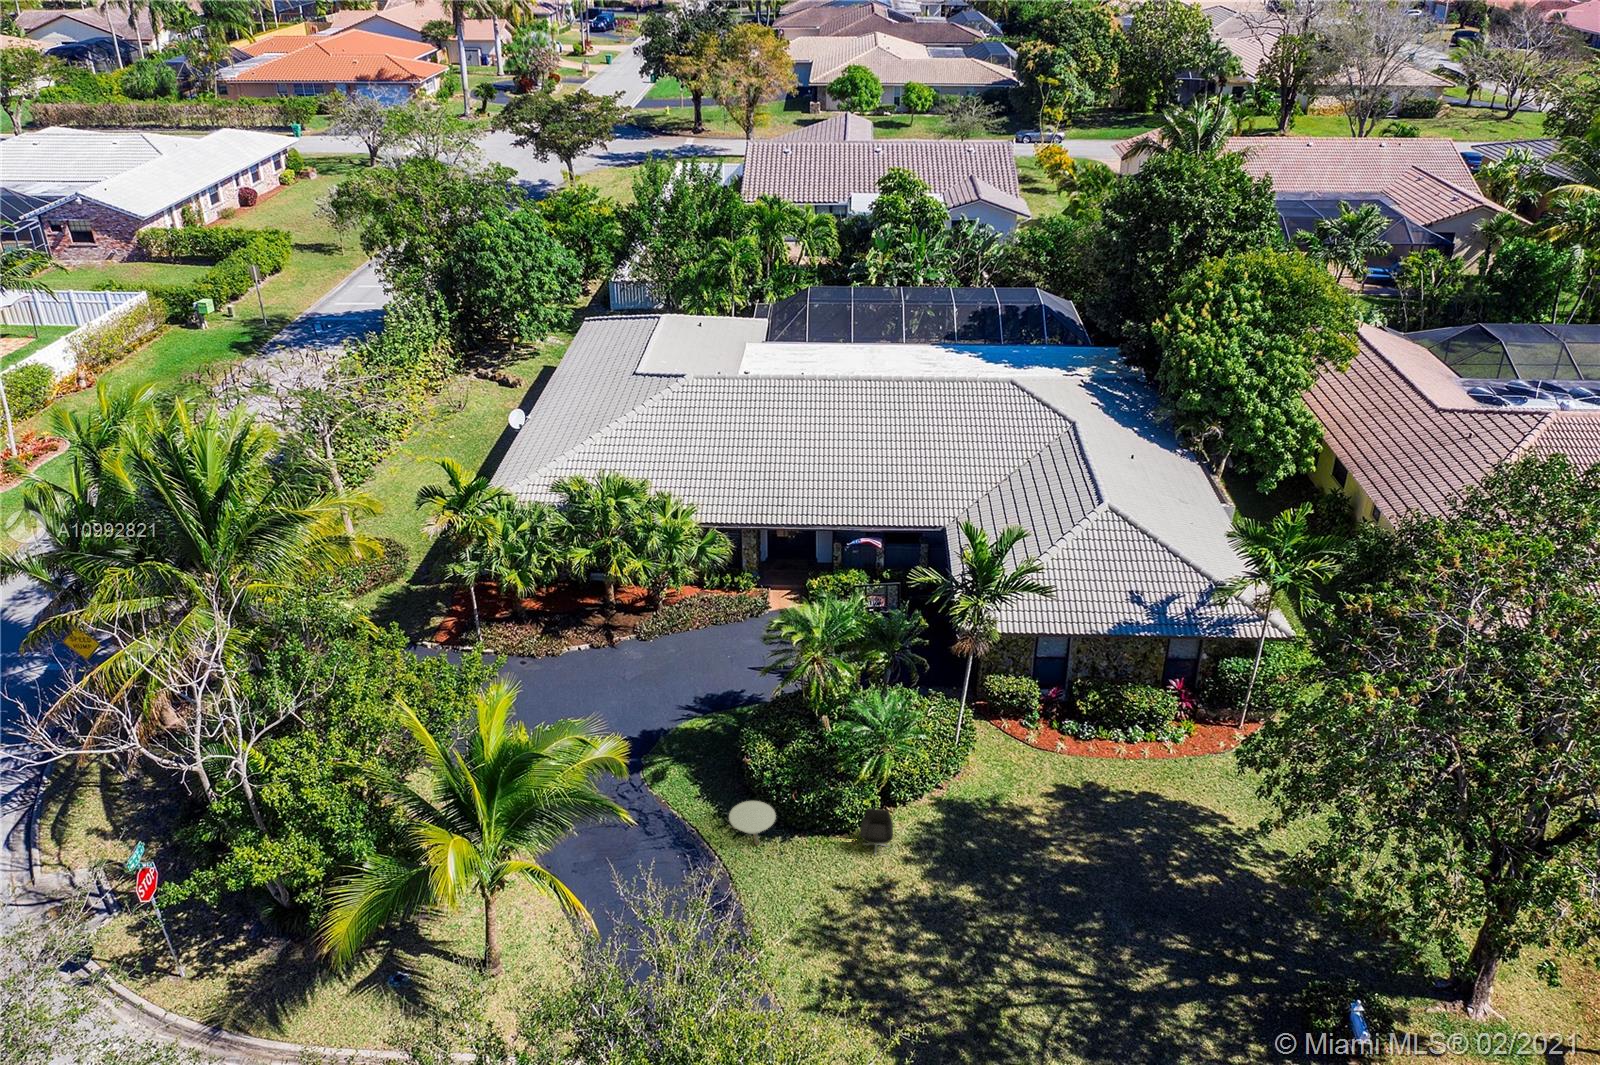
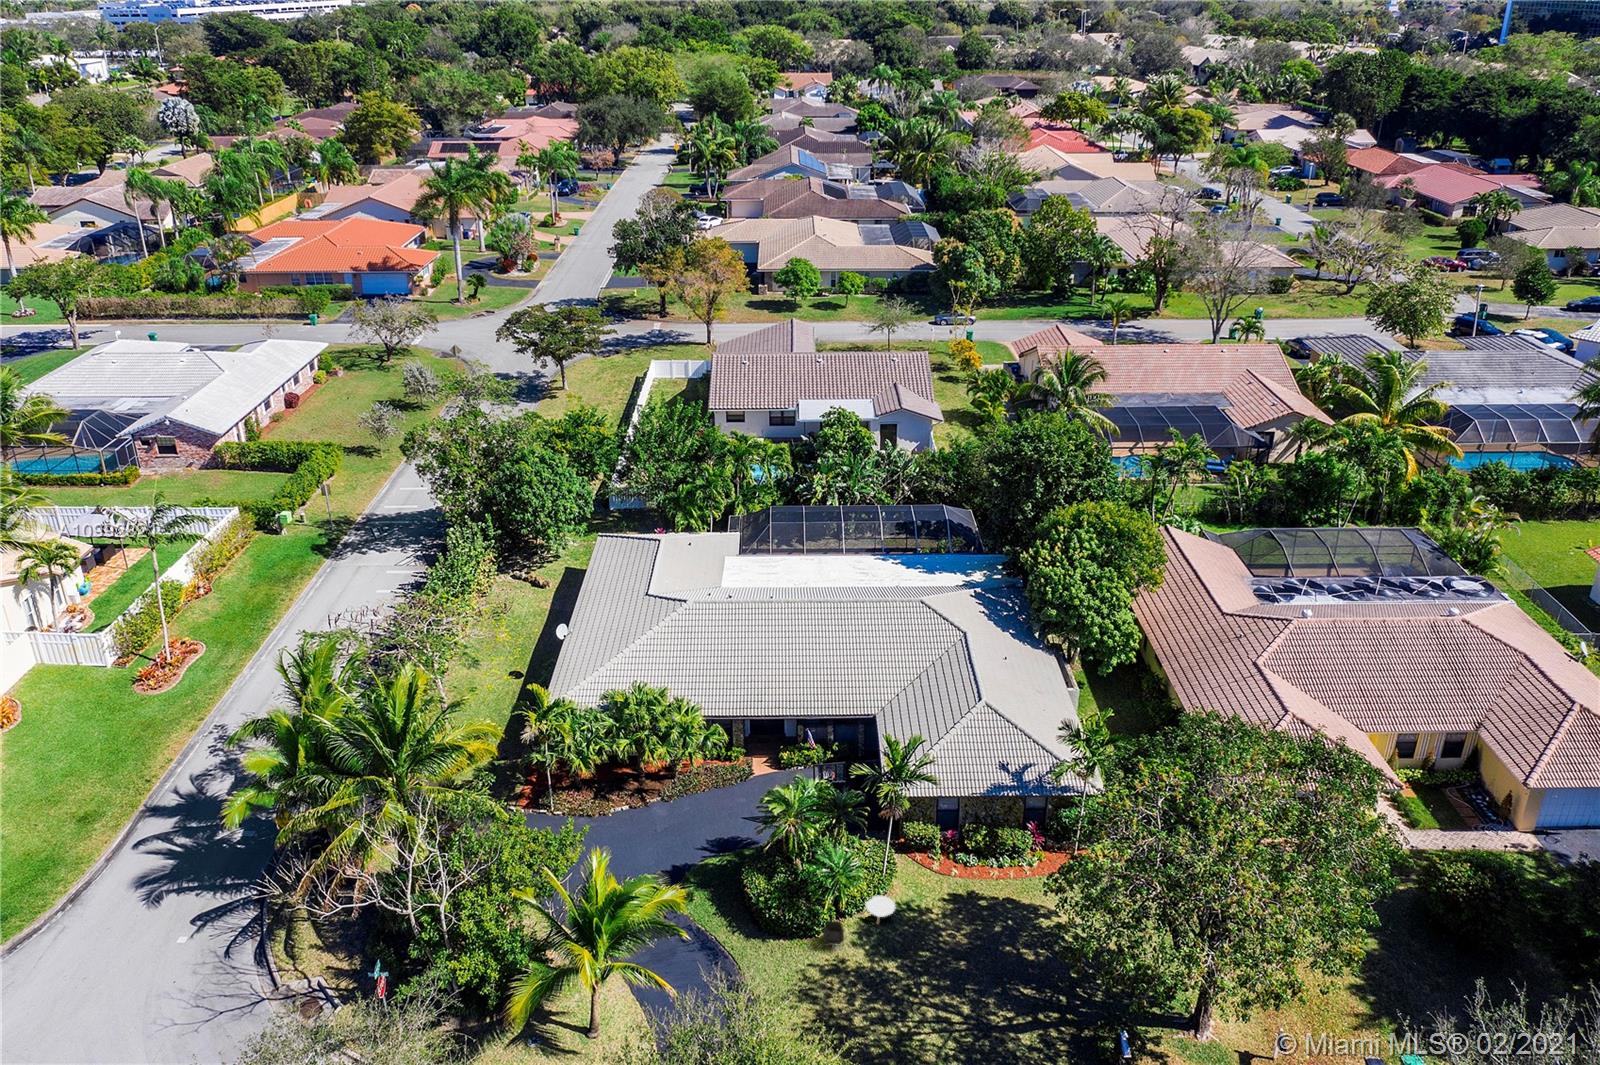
round table: present [729,801,776,845] -> present [865,896,896,924]

